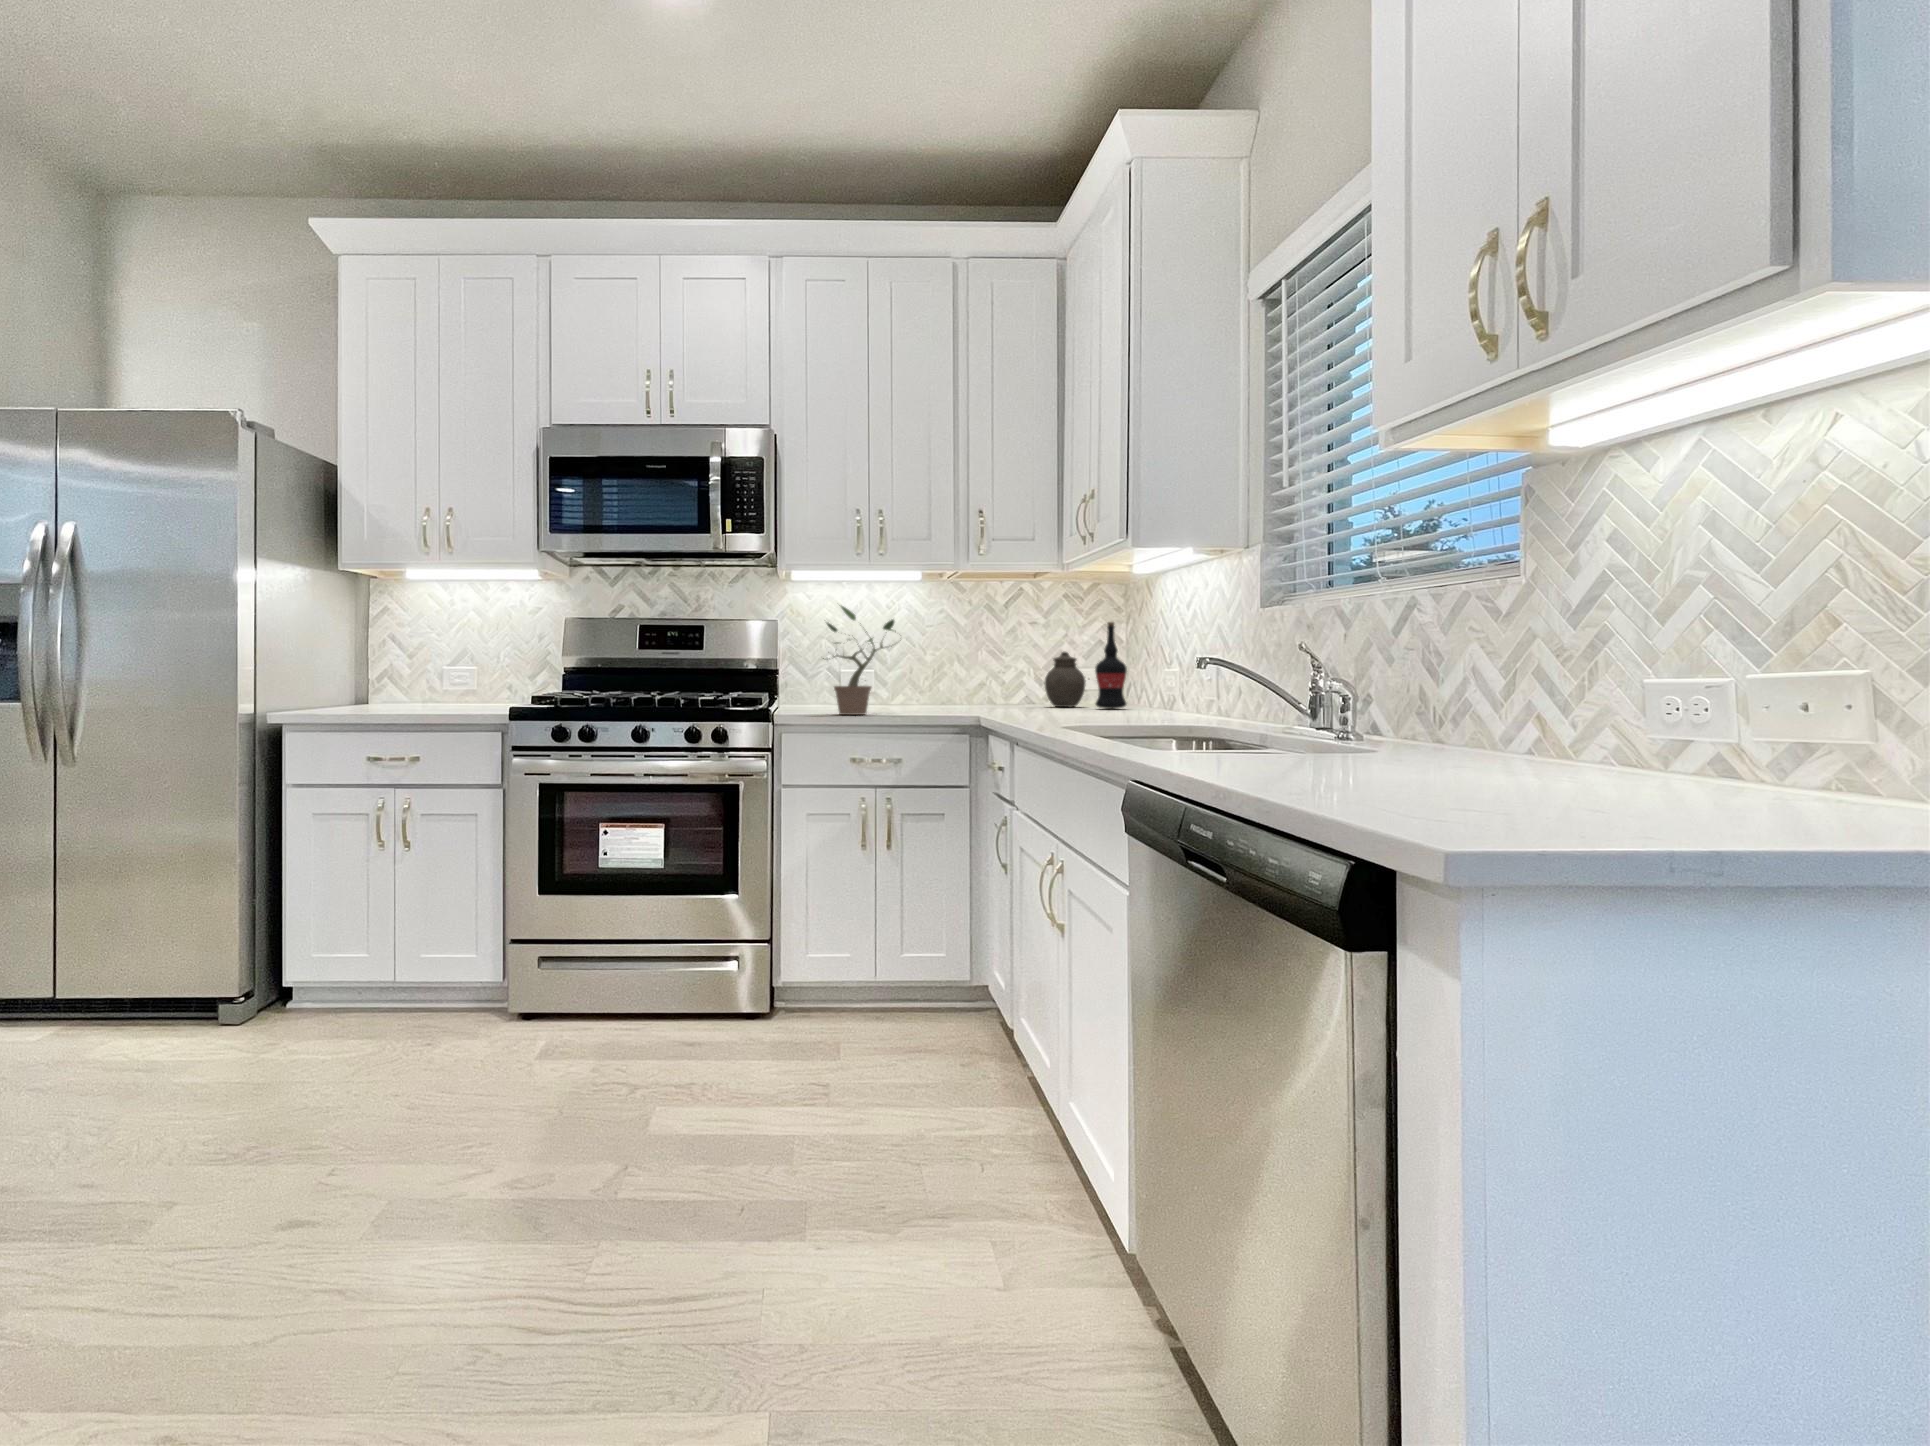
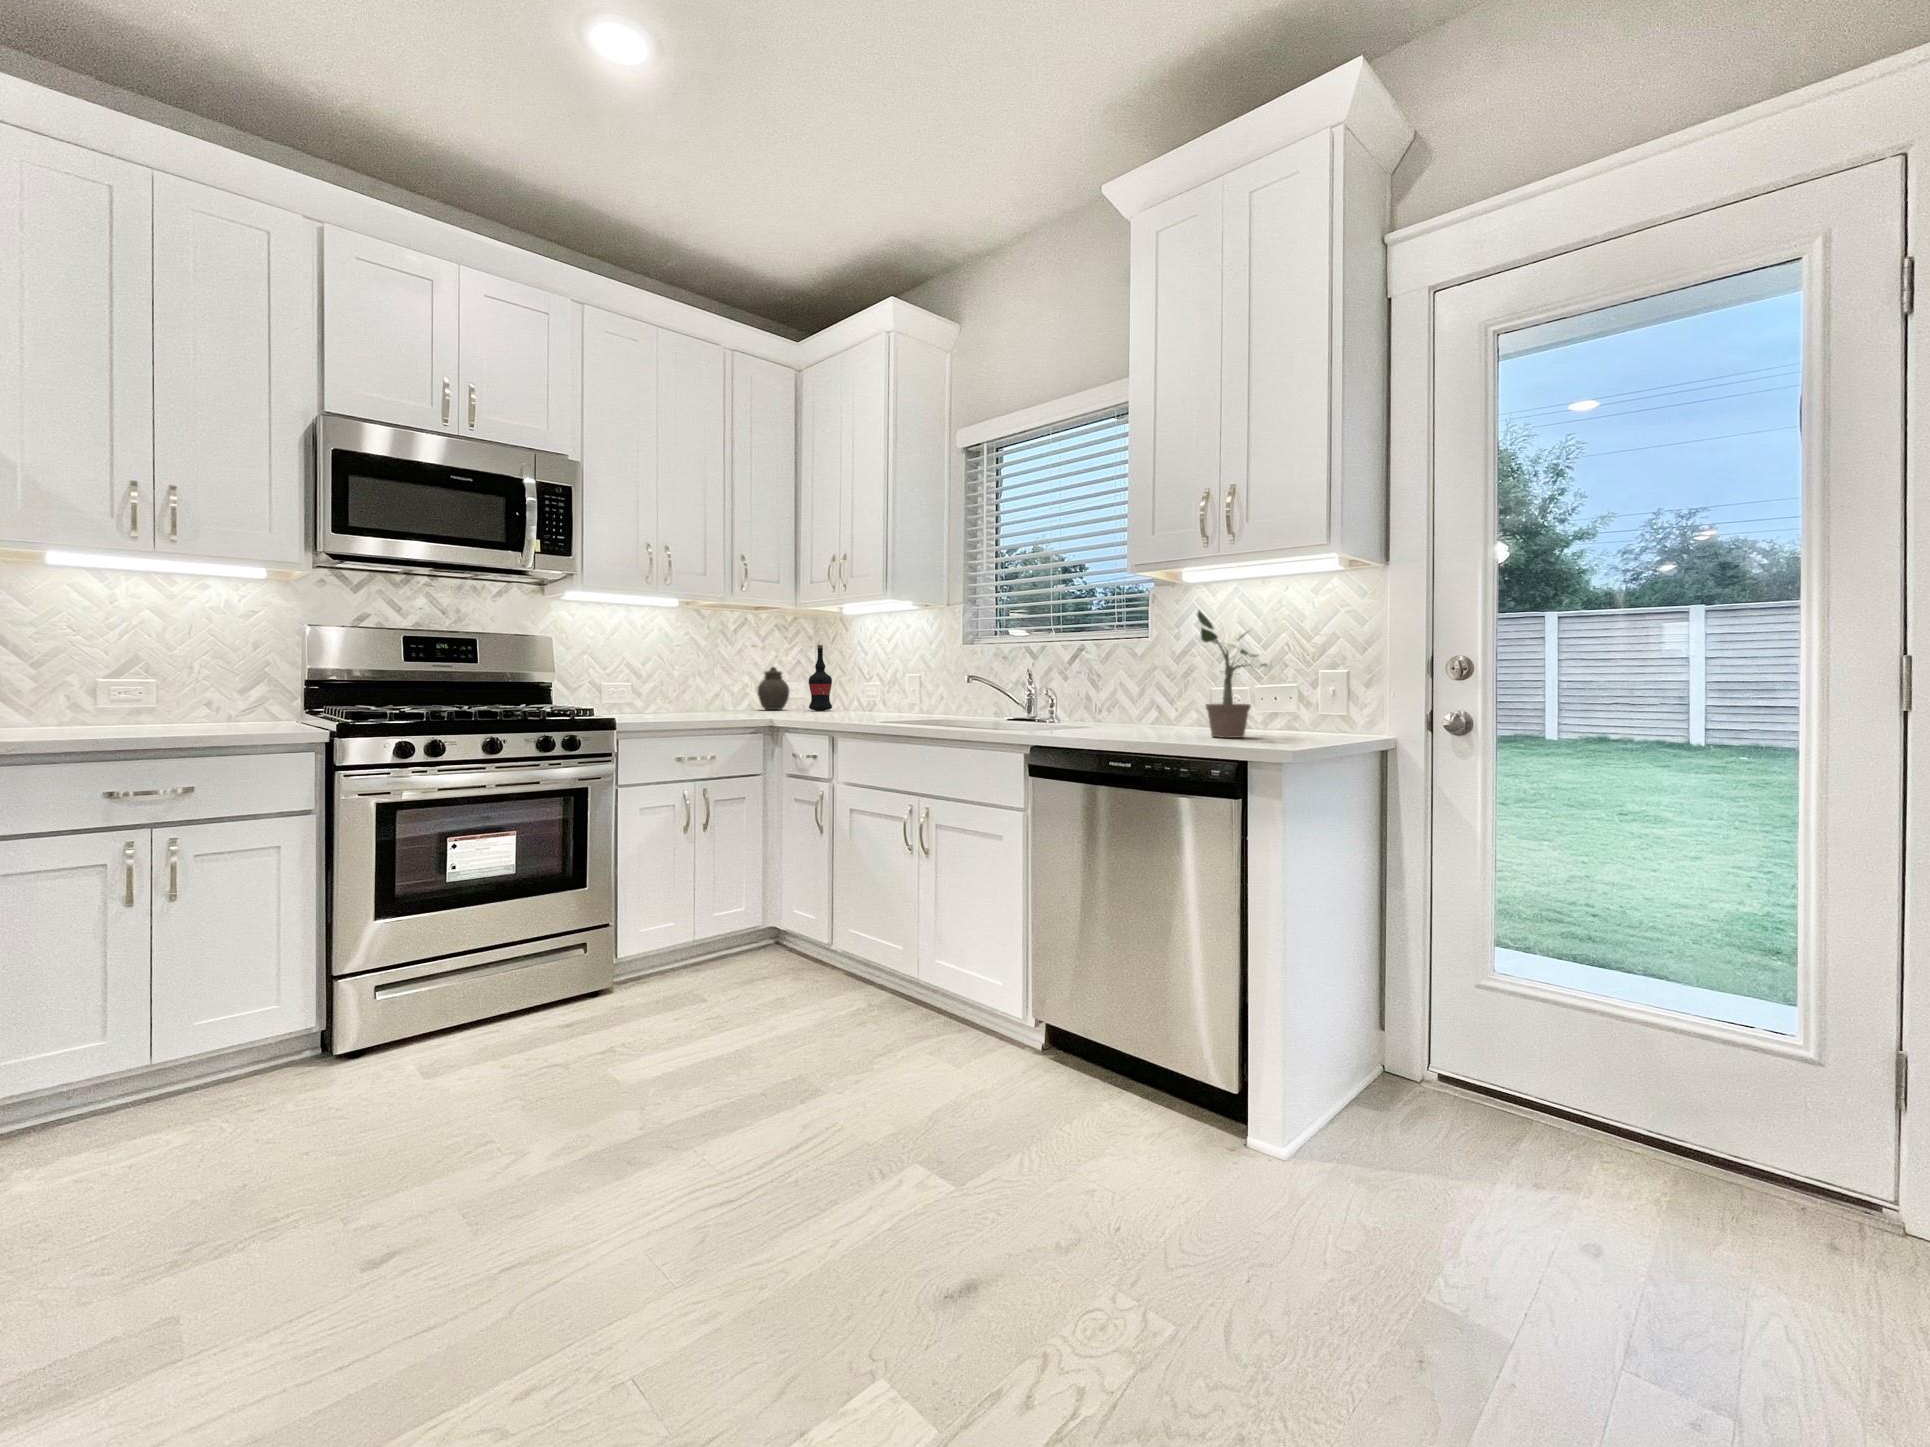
potted plant: present [823,606,896,715] -> present [1197,611,1267,738]

